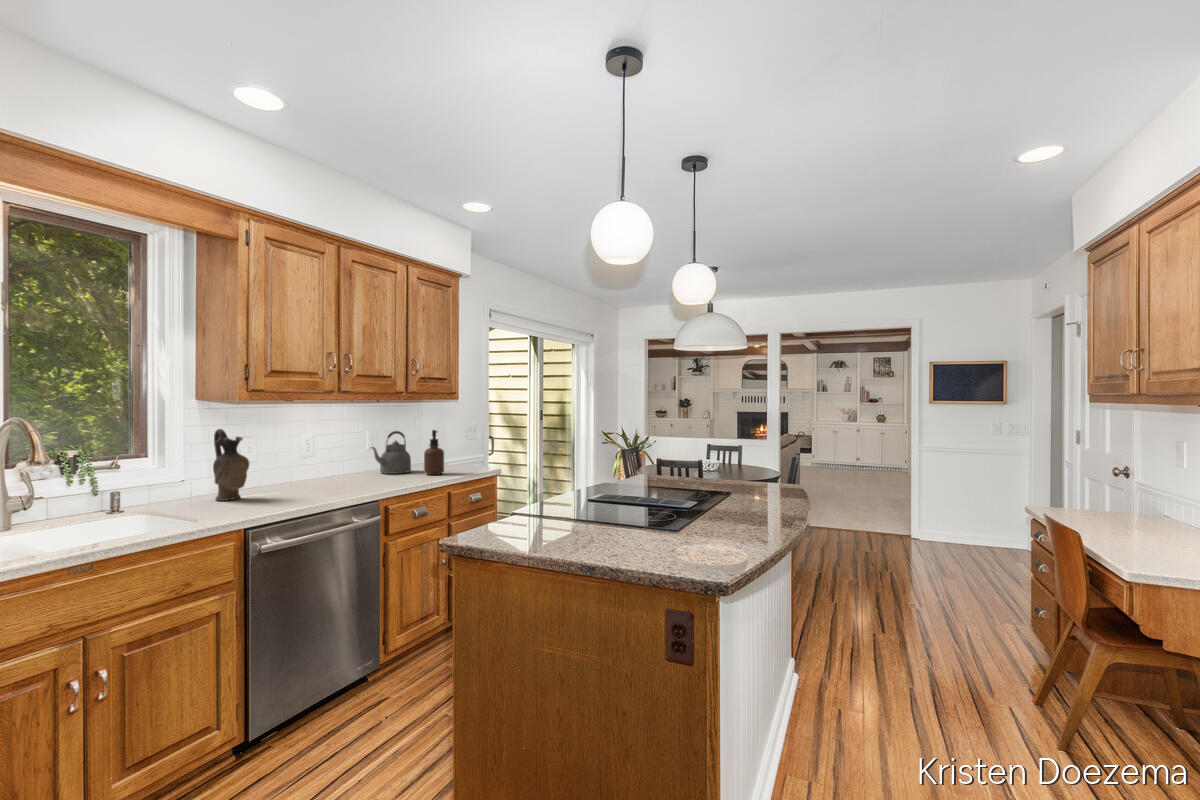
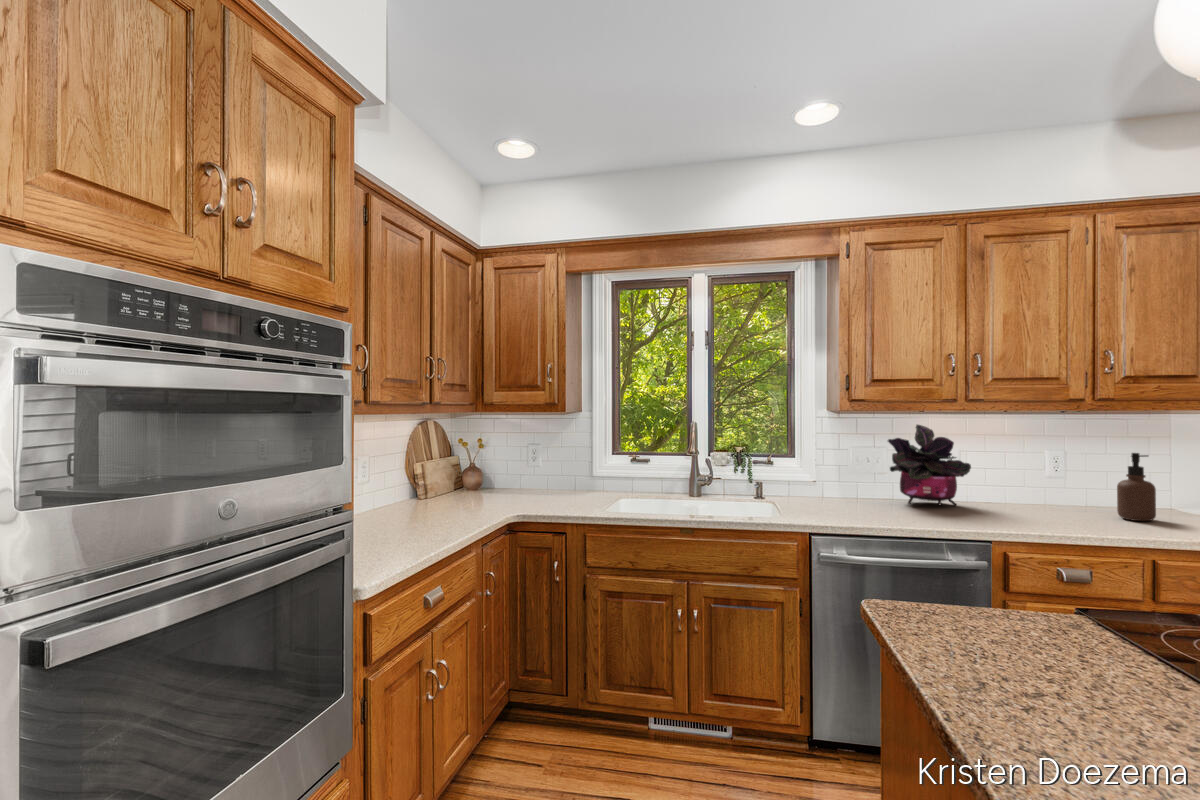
potted plant: none [267,415,338,489] -> present [888,425,971,506]
ceramic pitcher: present [213,429,249,501] -> none [829,436,859,504]
kettle: present [371,431,411,474] -> none [1038,450,1113,510]

